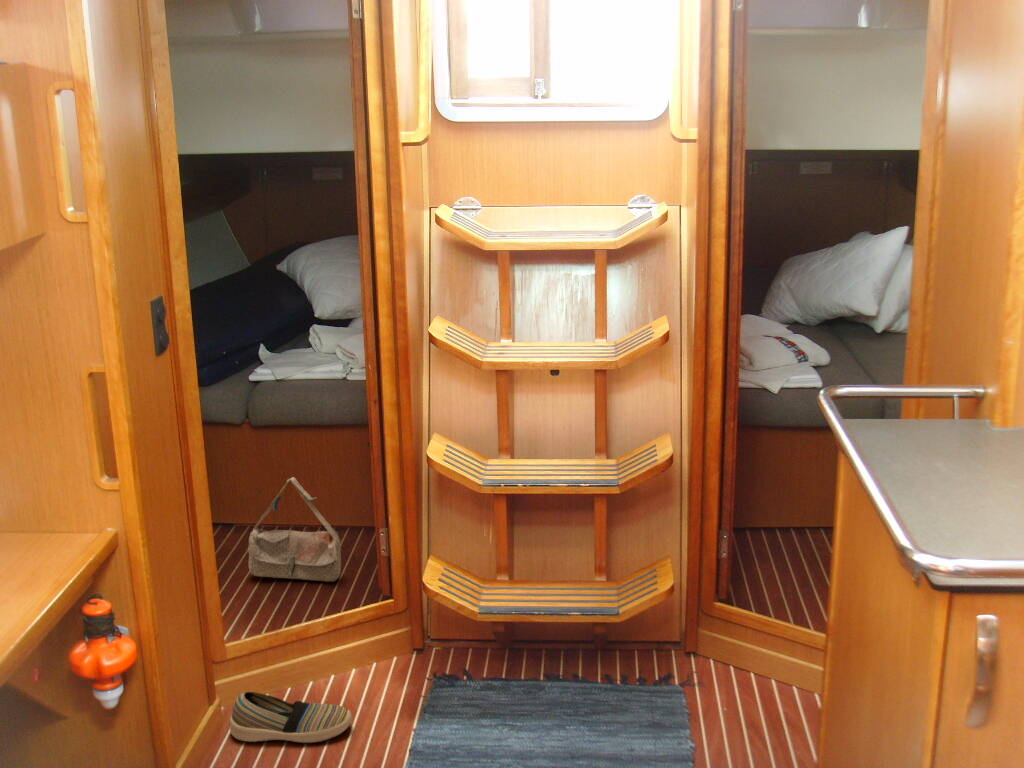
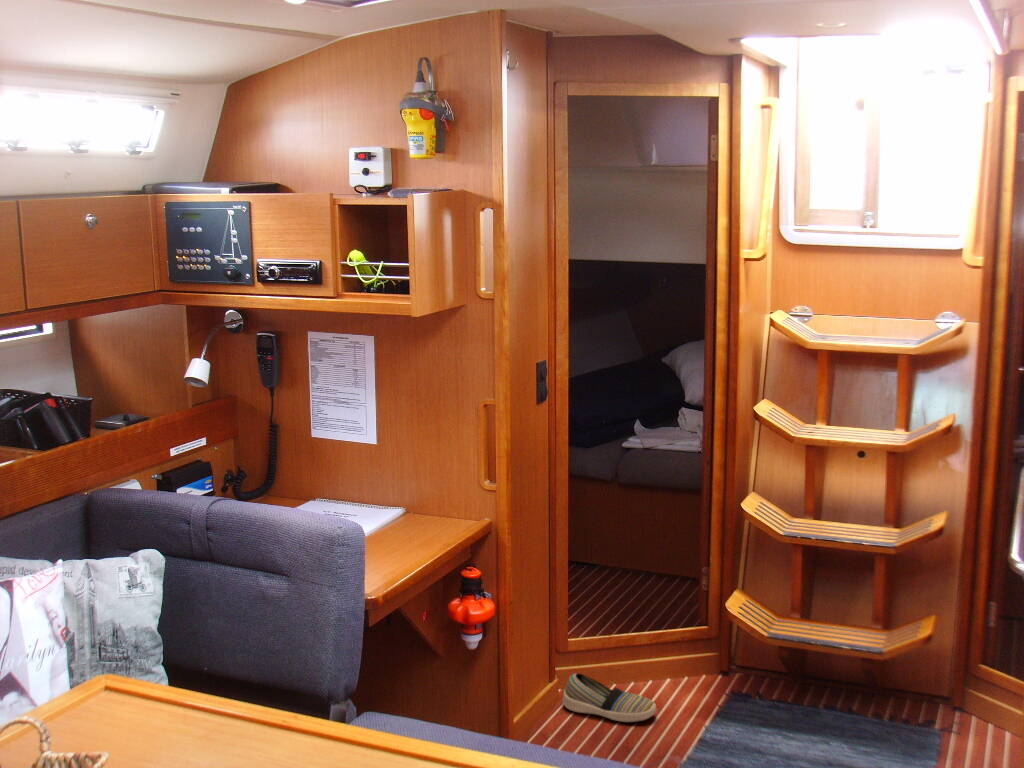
bag: present [247,477,341,582] -> none [602,521,675,612]

